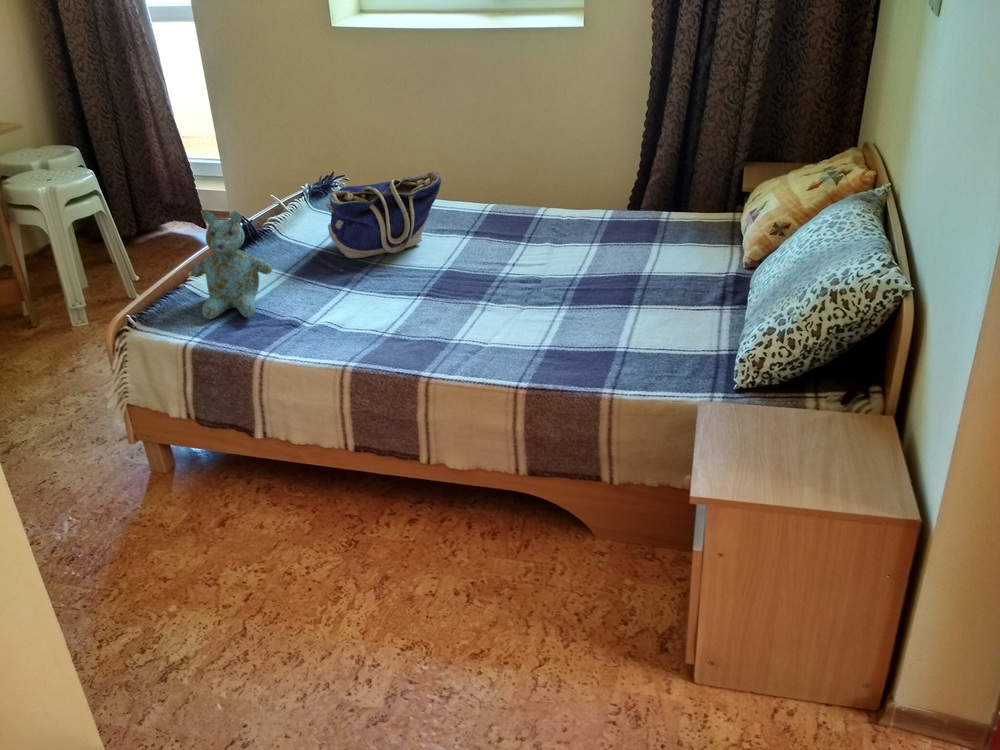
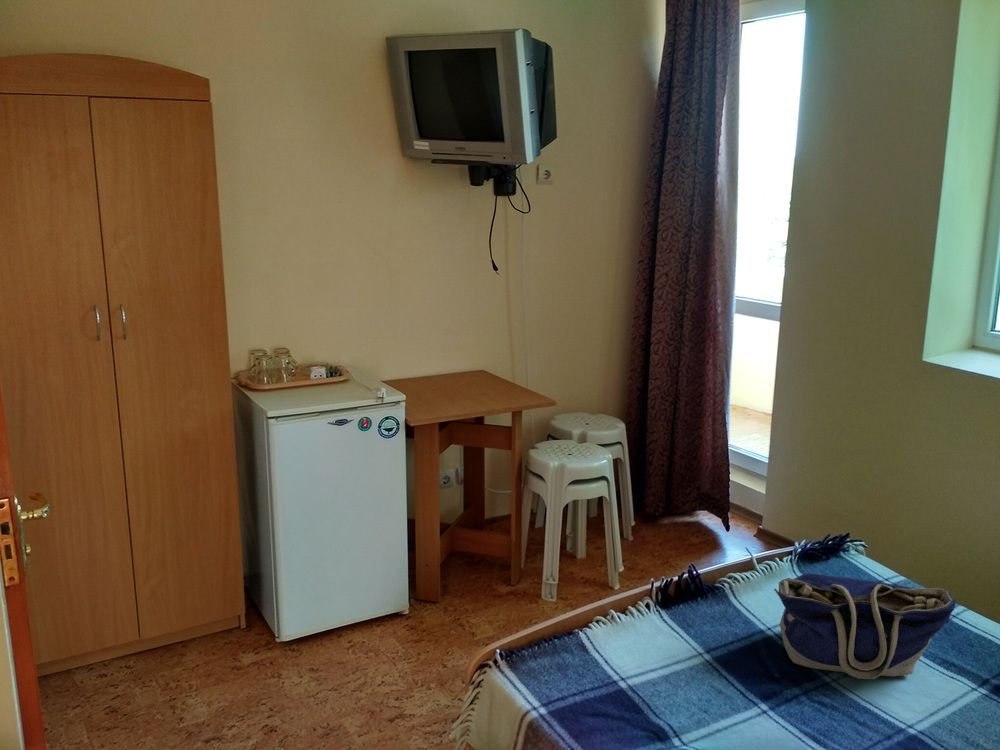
stuffed bear: present [191,211,272,319] -> none [569,566,666,705]

